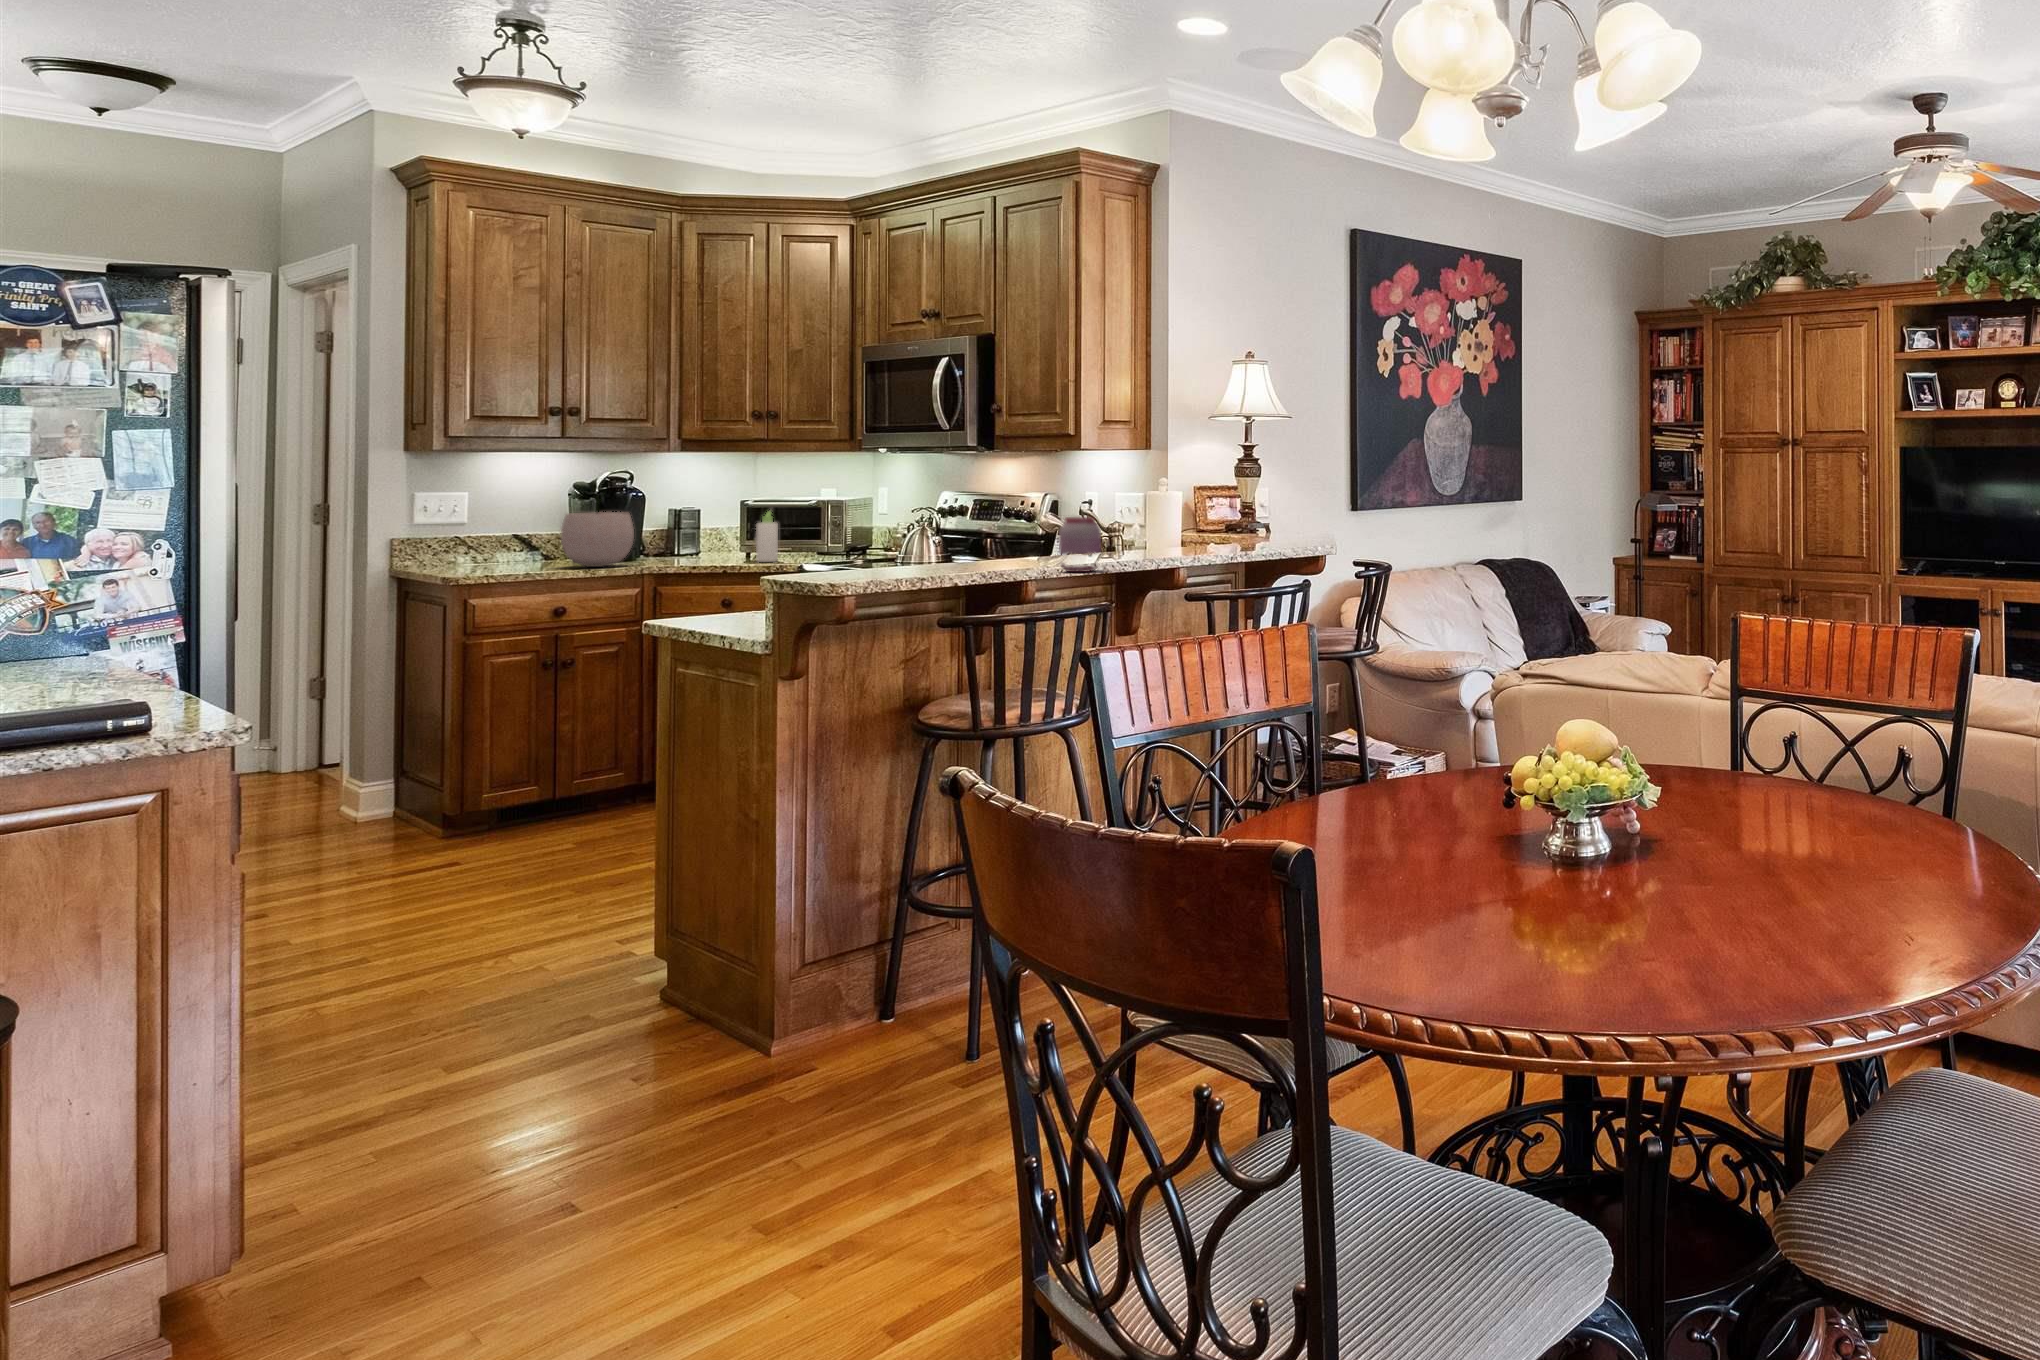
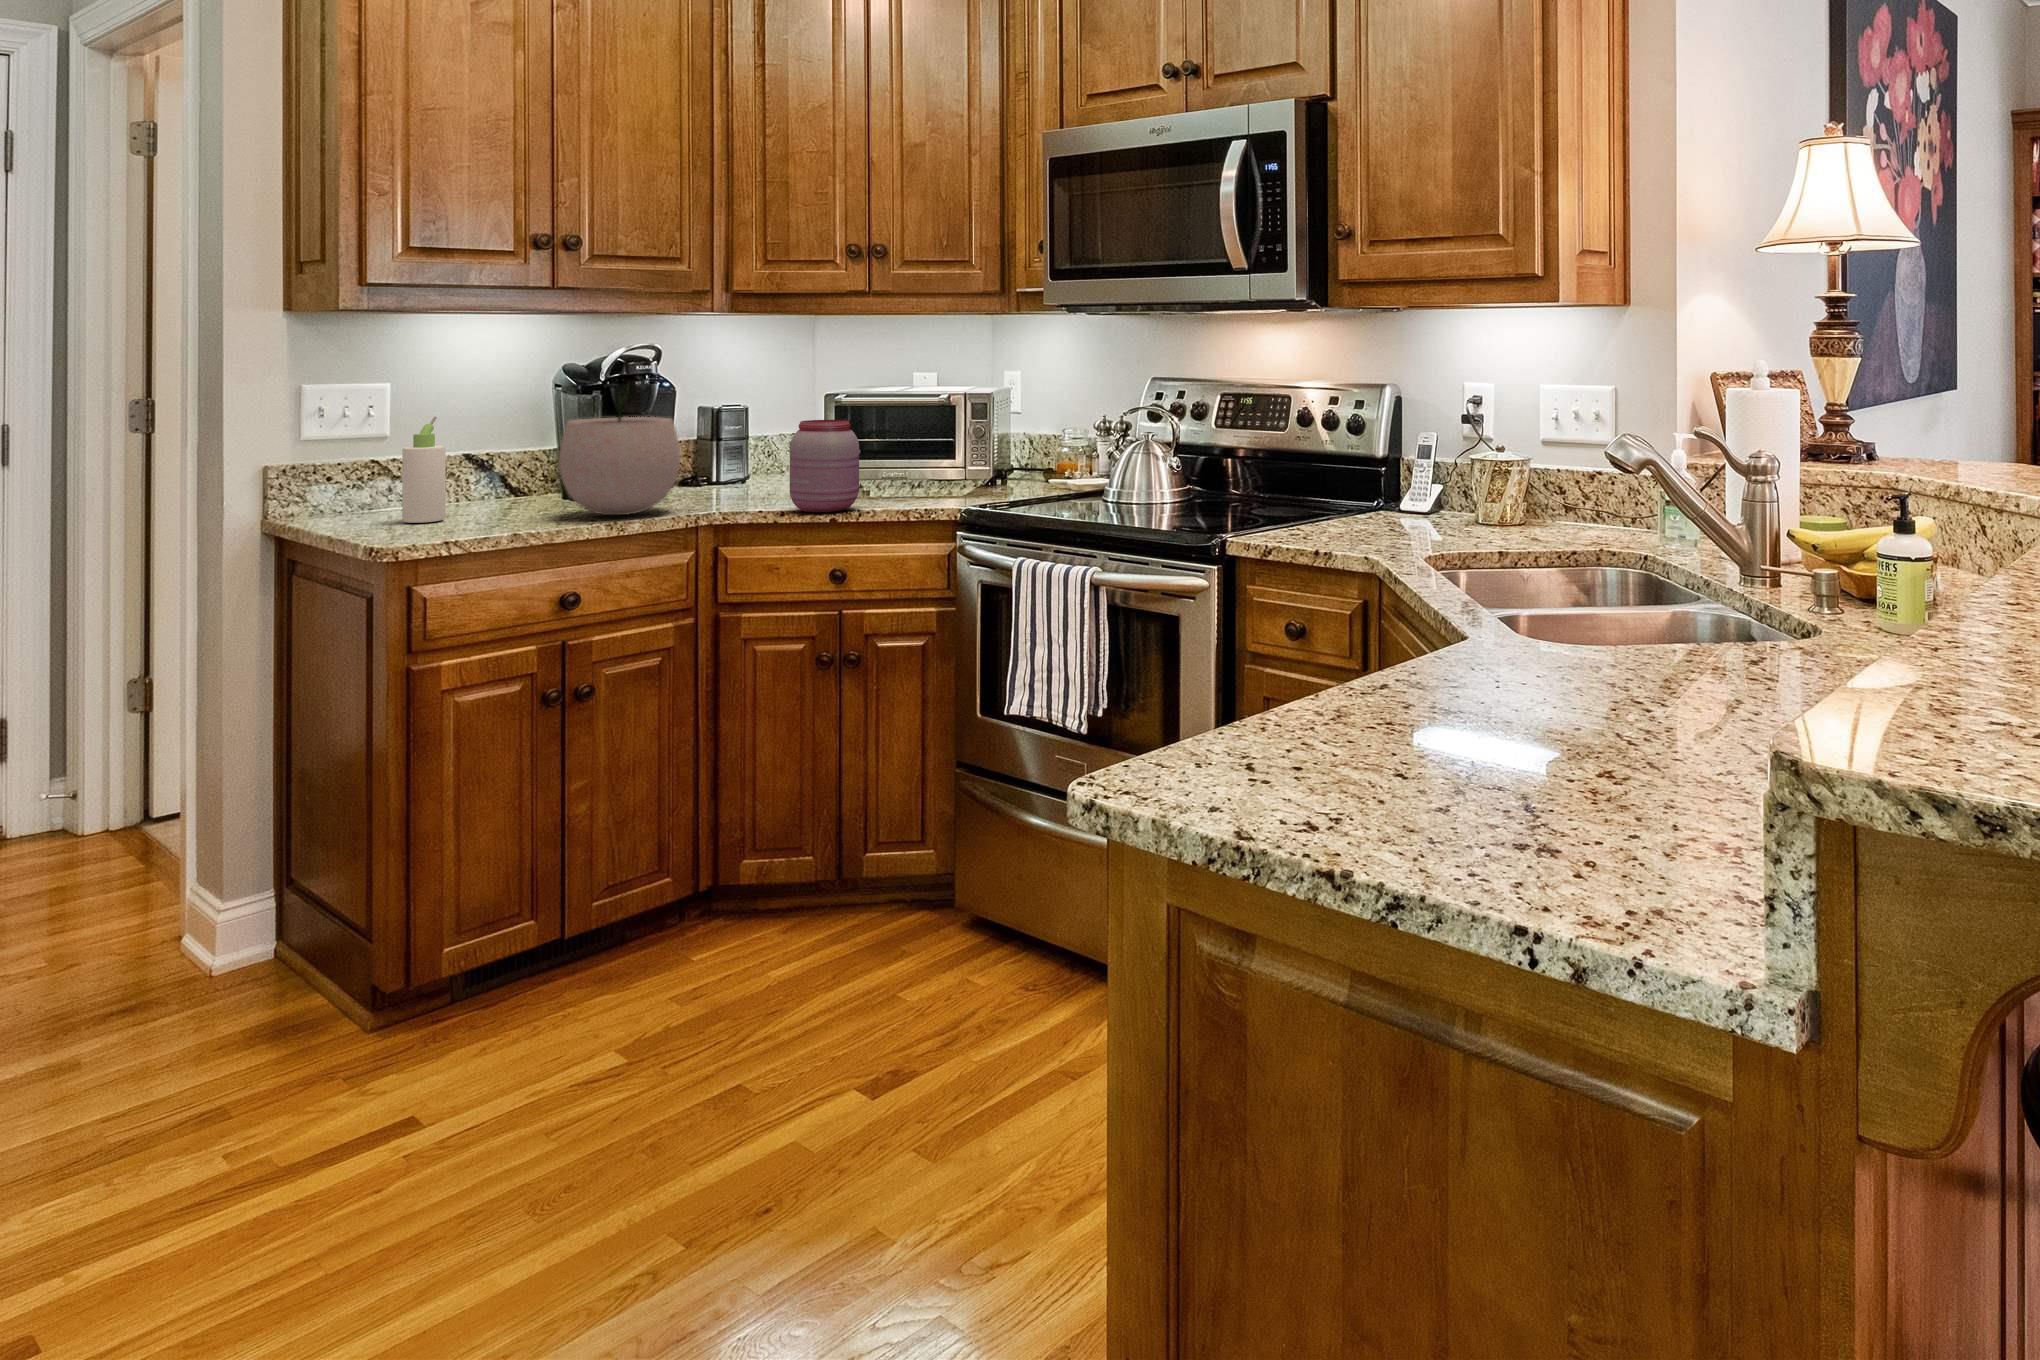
bottle: present [756,511,778,562] -> present [402,417,446,523]
jar: present [1059,517,1101,572] -> present [789,420,859,512]

